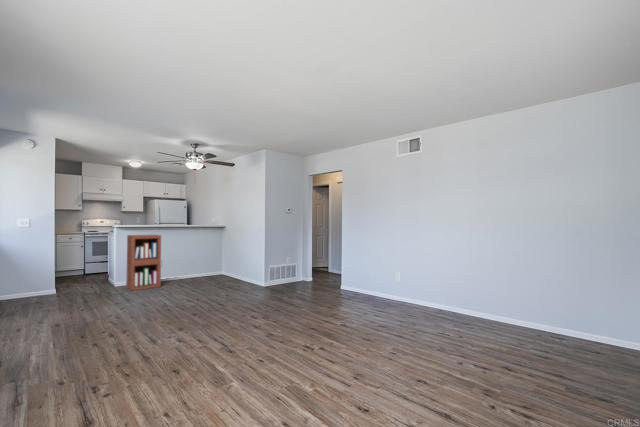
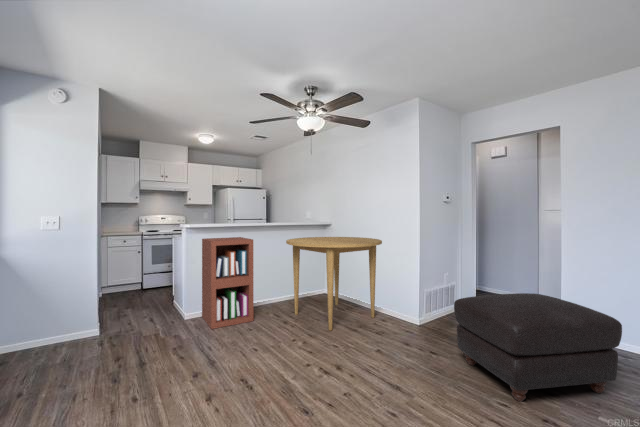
dining table: none [184,235,247,290] -> present [286,237,382,330]
ottoman: none [263,261,324,307] -> present [454,293,622,402]

